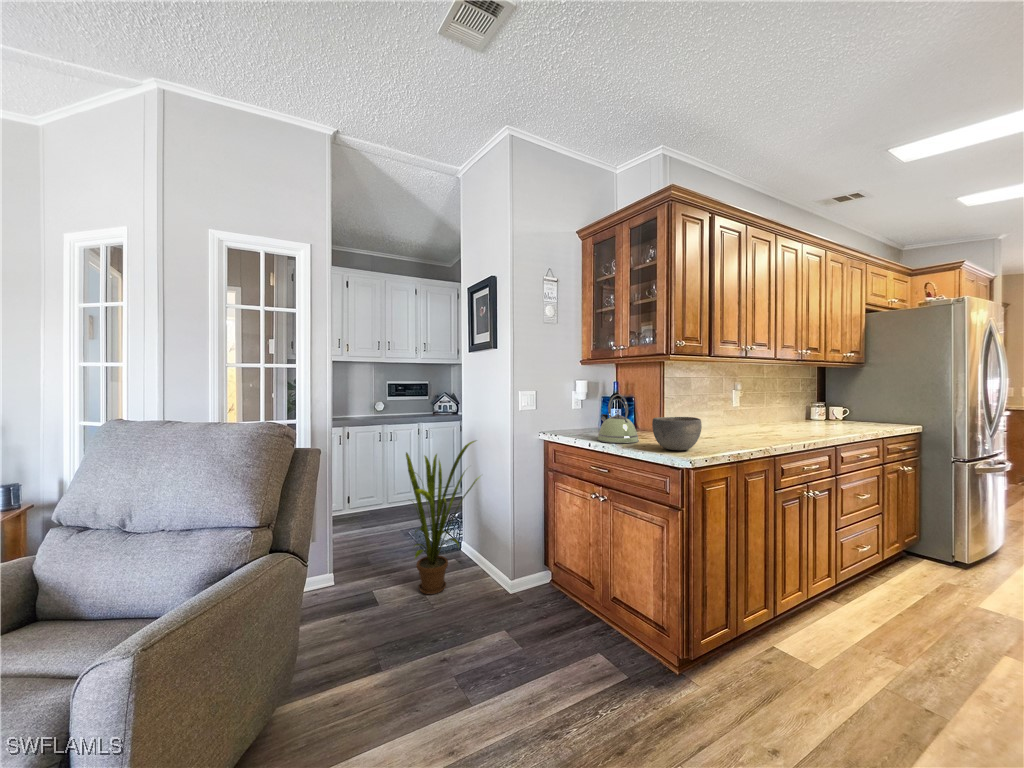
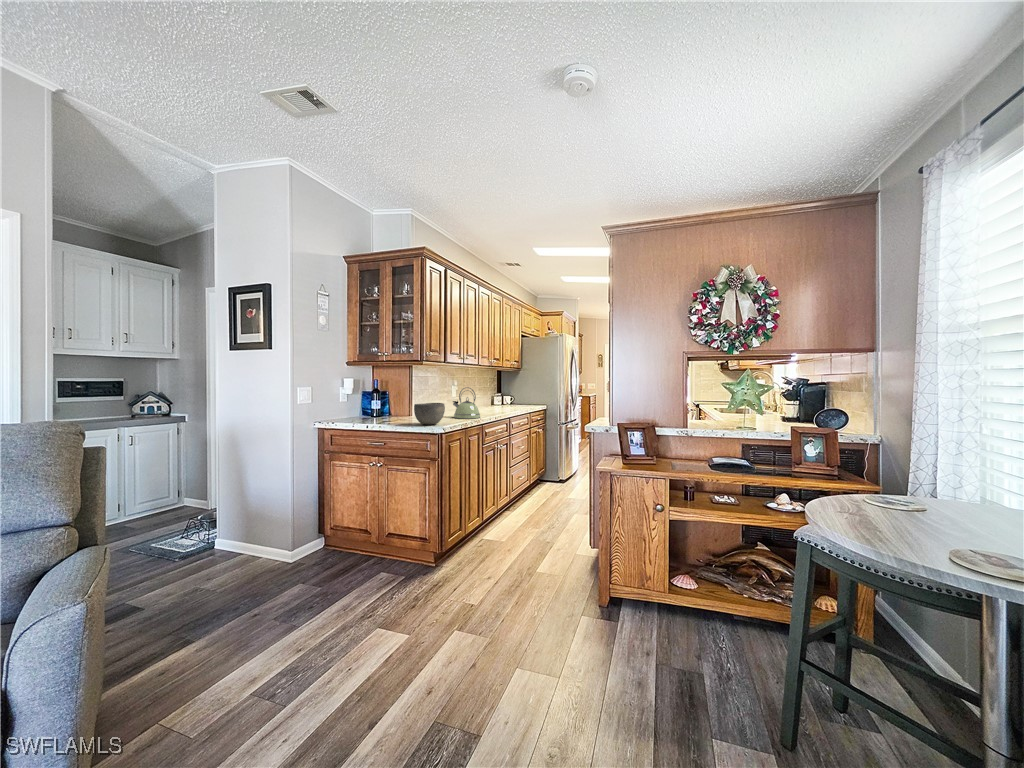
kettle: present [597,394,639,443] -> present [453,387,480,419]
house plant: present [406,441,479,594] -> none [176,432,263,584]

